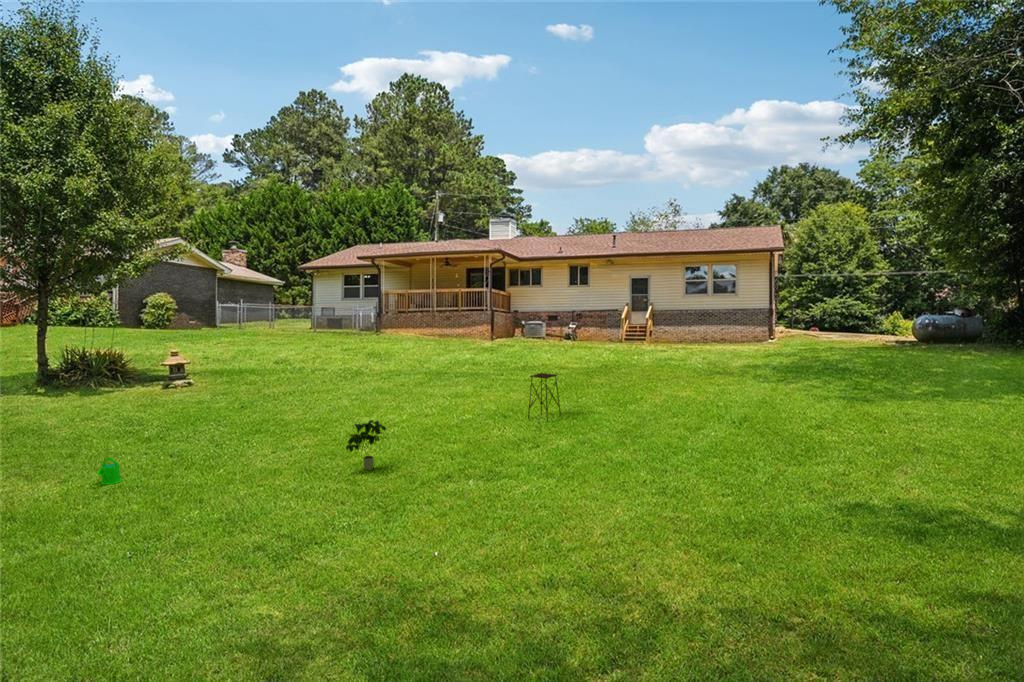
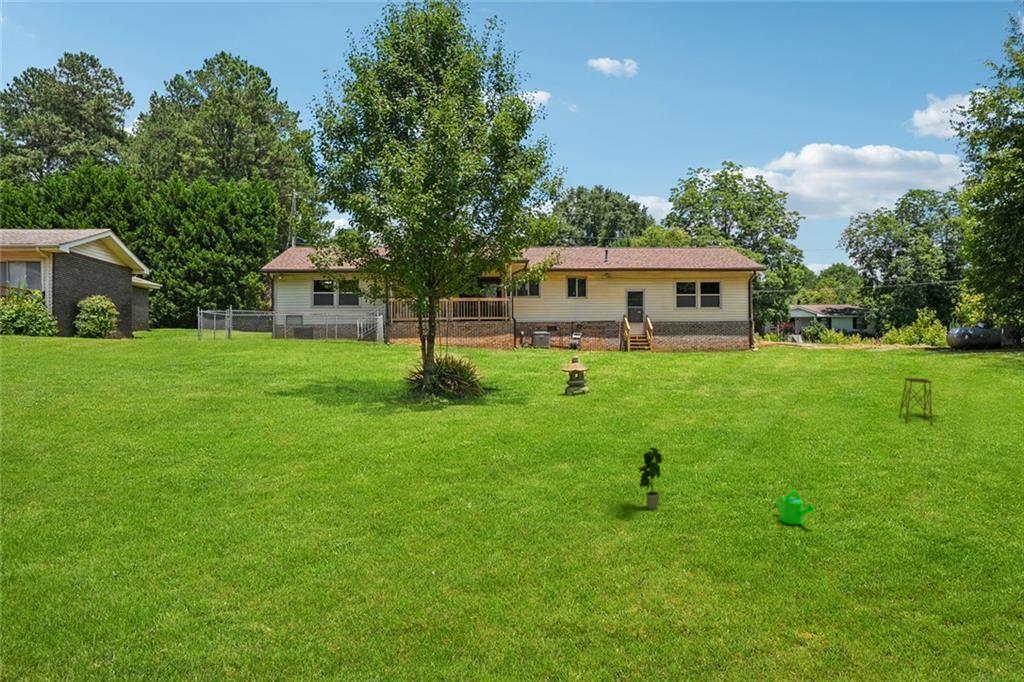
potted plant: present [346,420,386,470] -> present [639,448,664,509]

